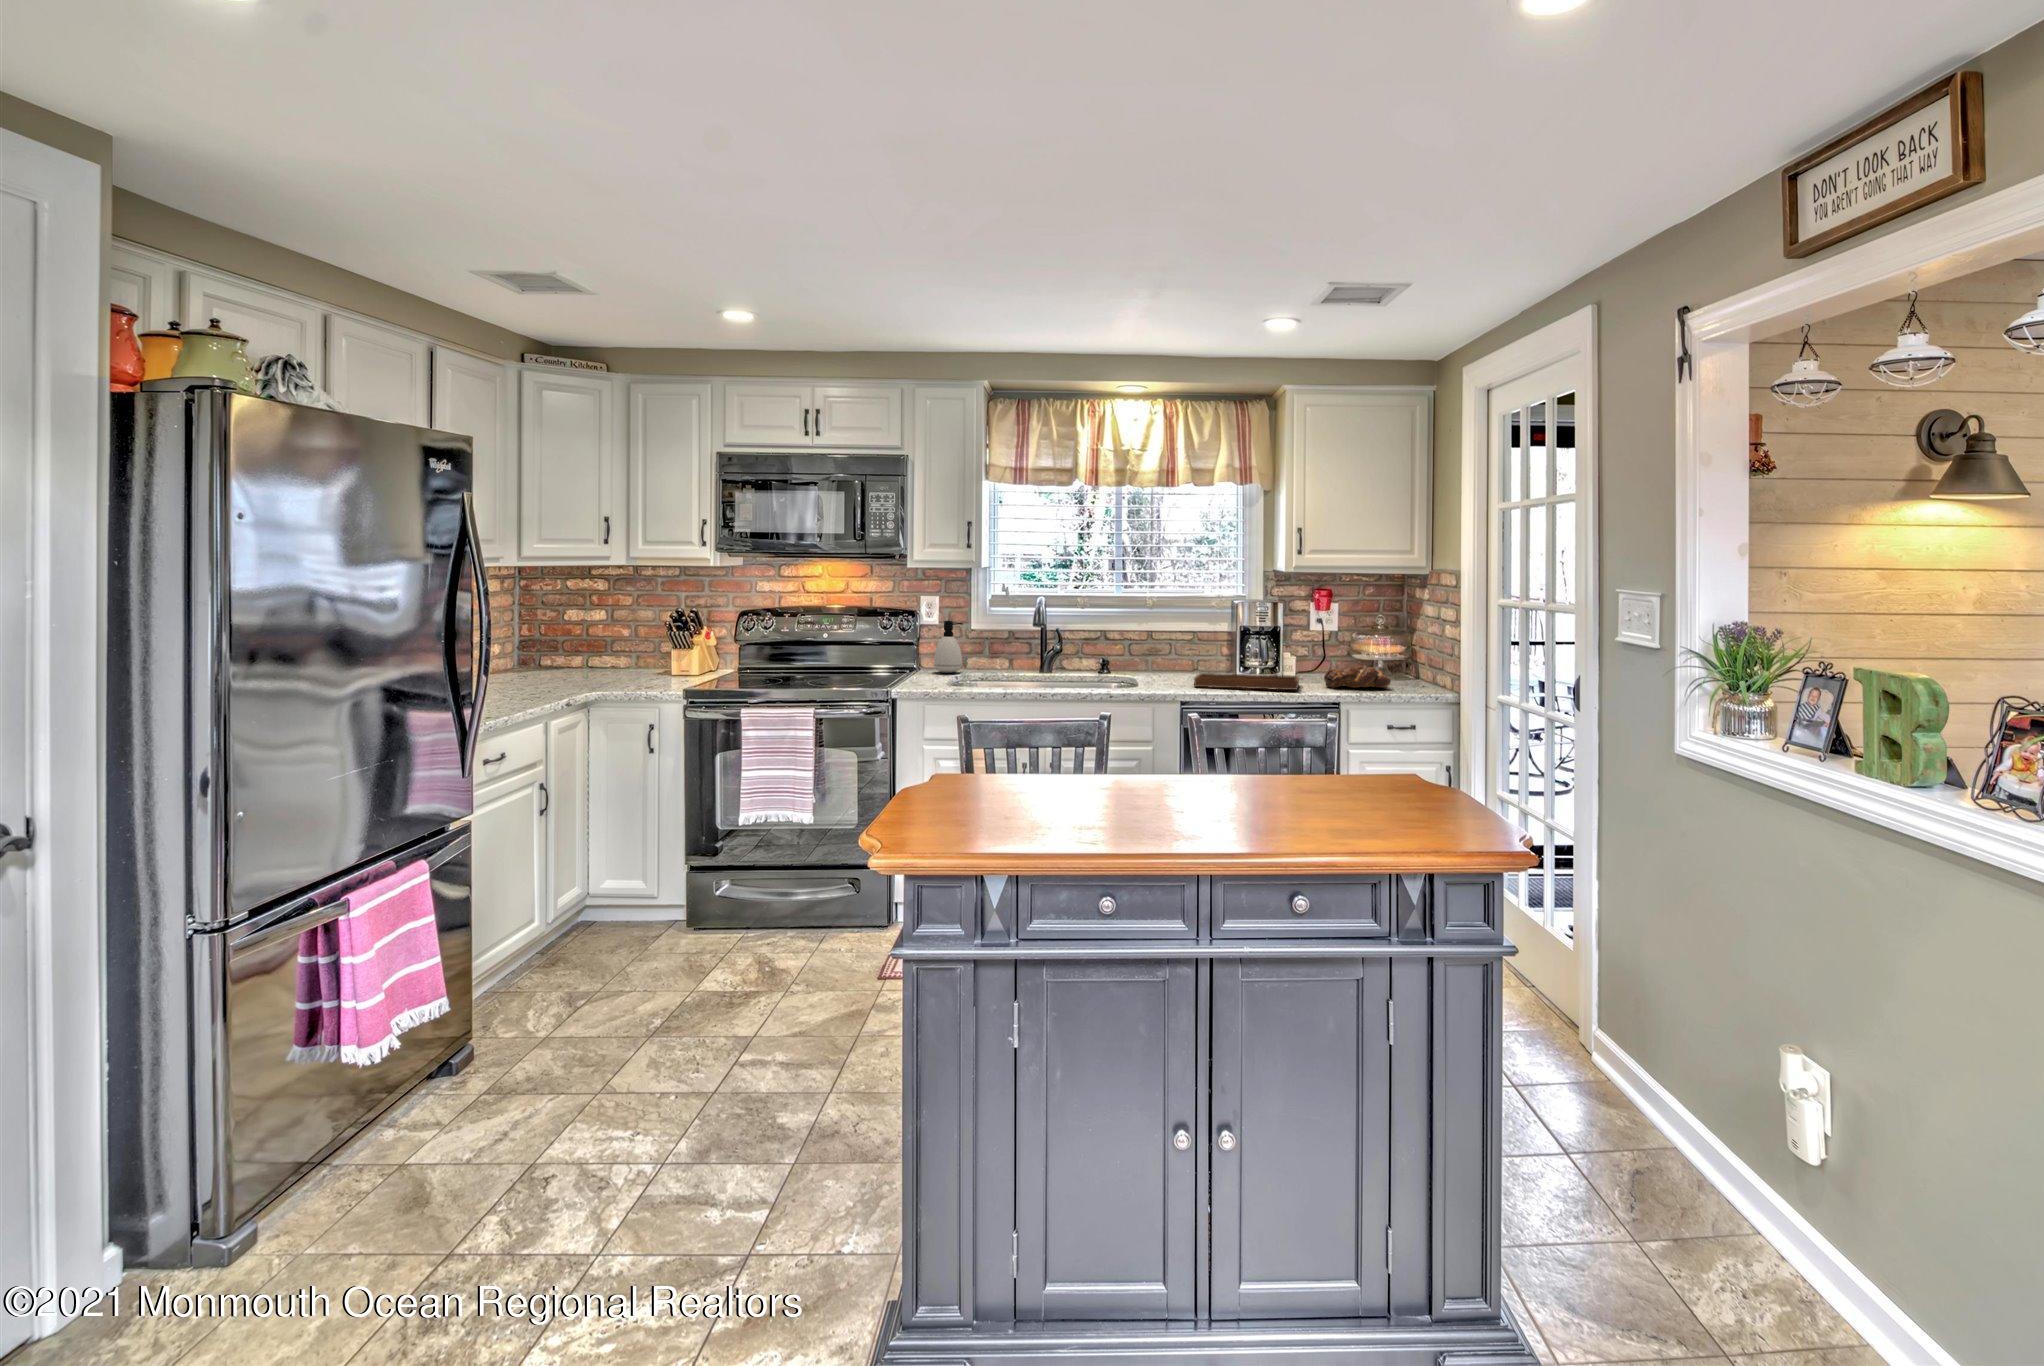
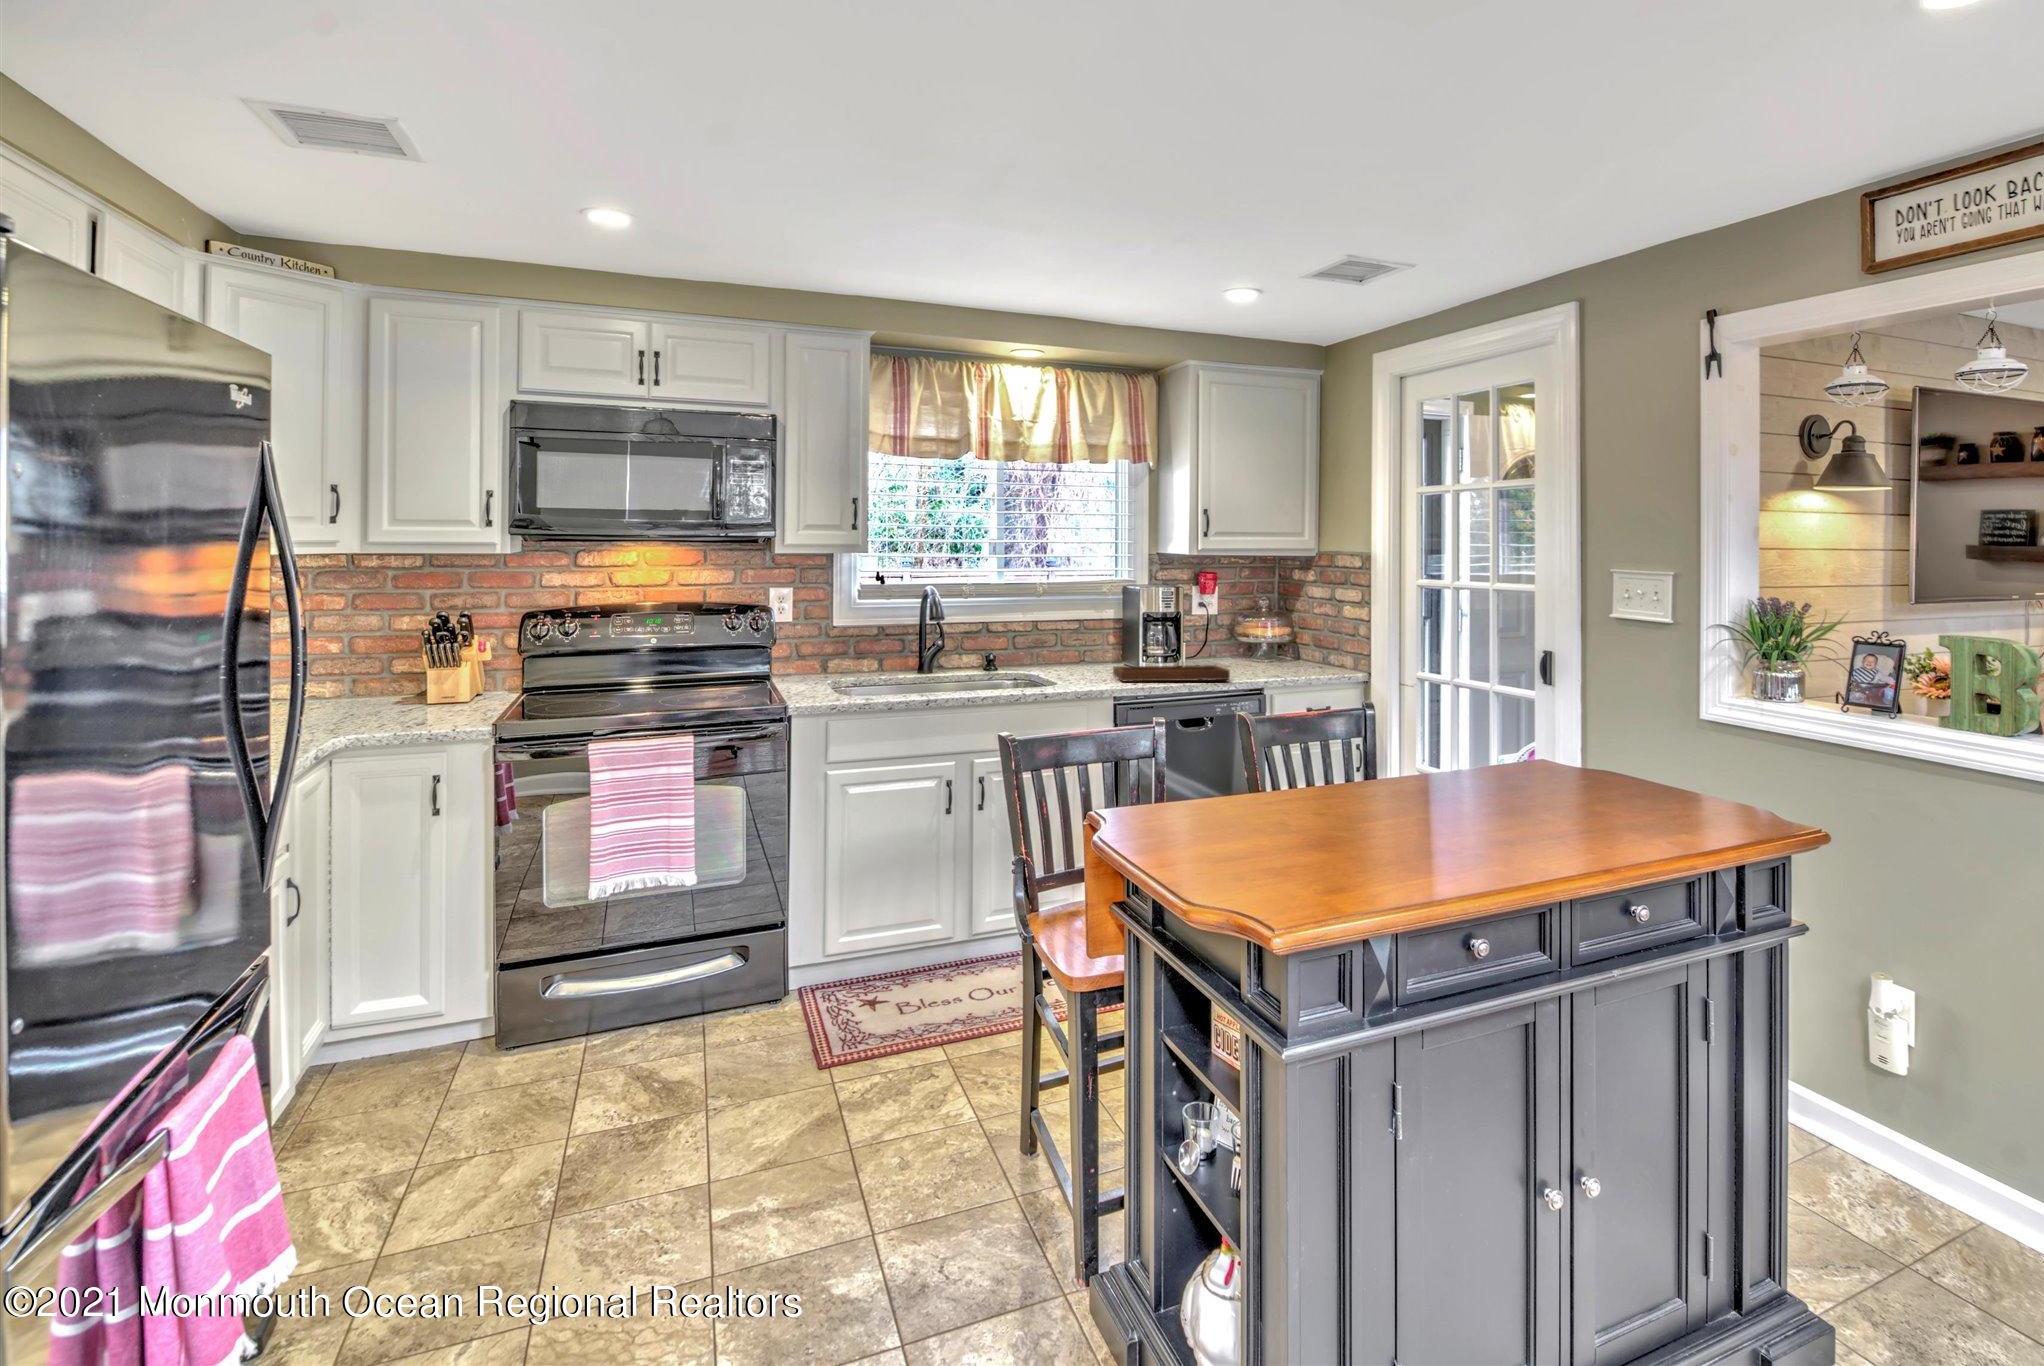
soap dispenser: present [934,620,963,673] -> none [807,616,842,678]
bread loaf: present [1324,665,1391,688] -> none [1239,651,1305,676]

